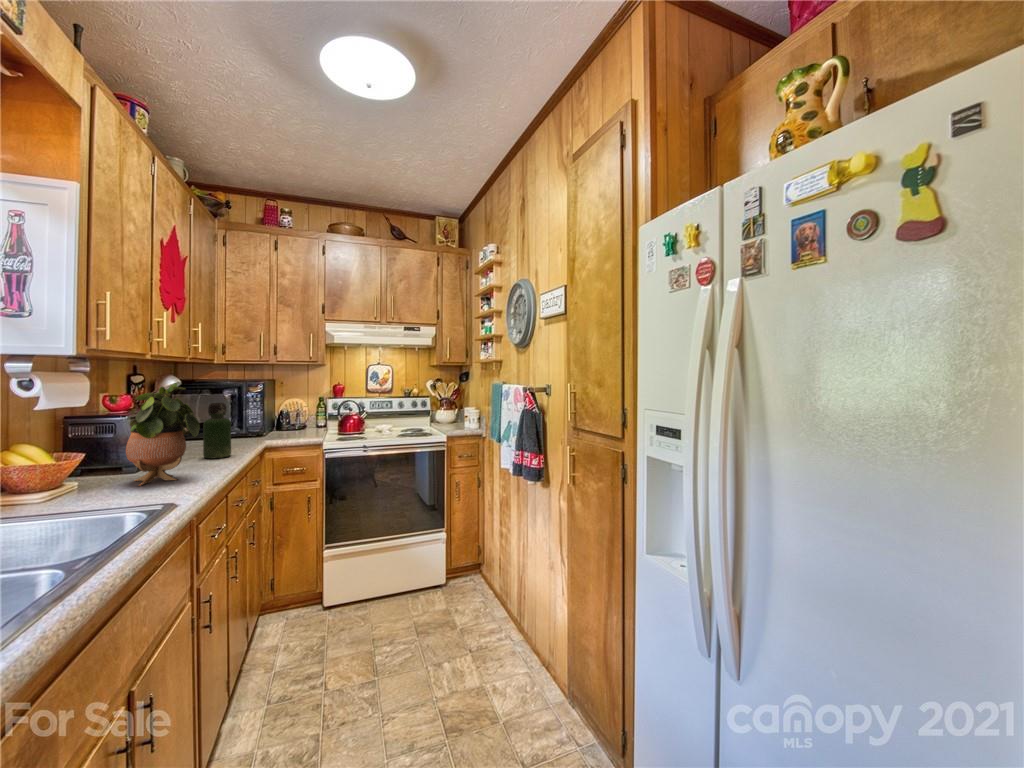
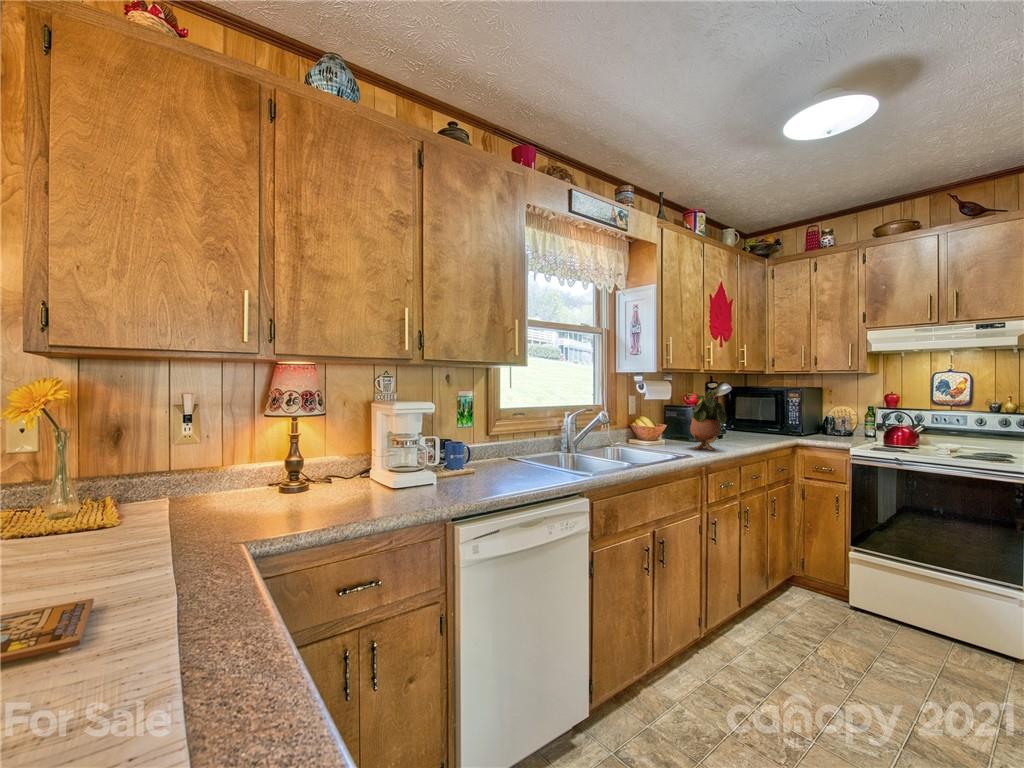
bottle: present [203,403,231,459] -> none [741,405,760,445]

